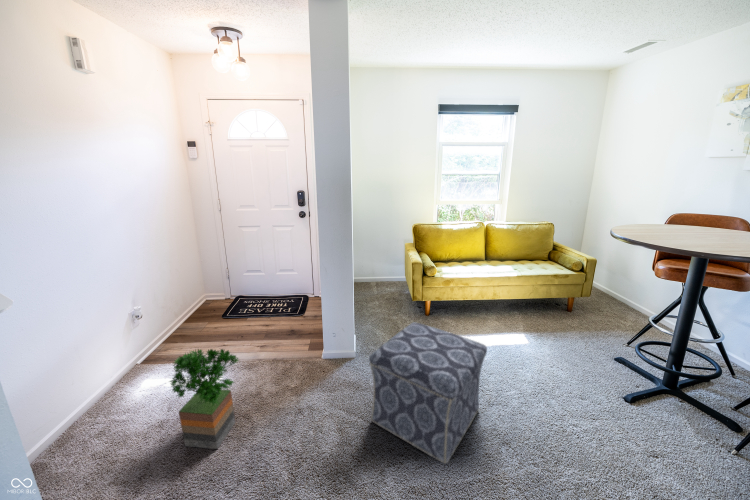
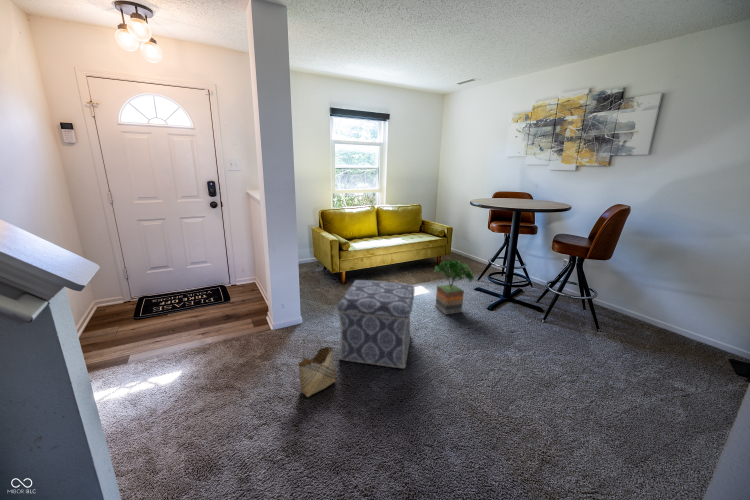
potted tree: present [170,349,238,449] -> present [435,260,474,315]
woven basket: none [303,385,353,463] -> present [298,334,336,397]

